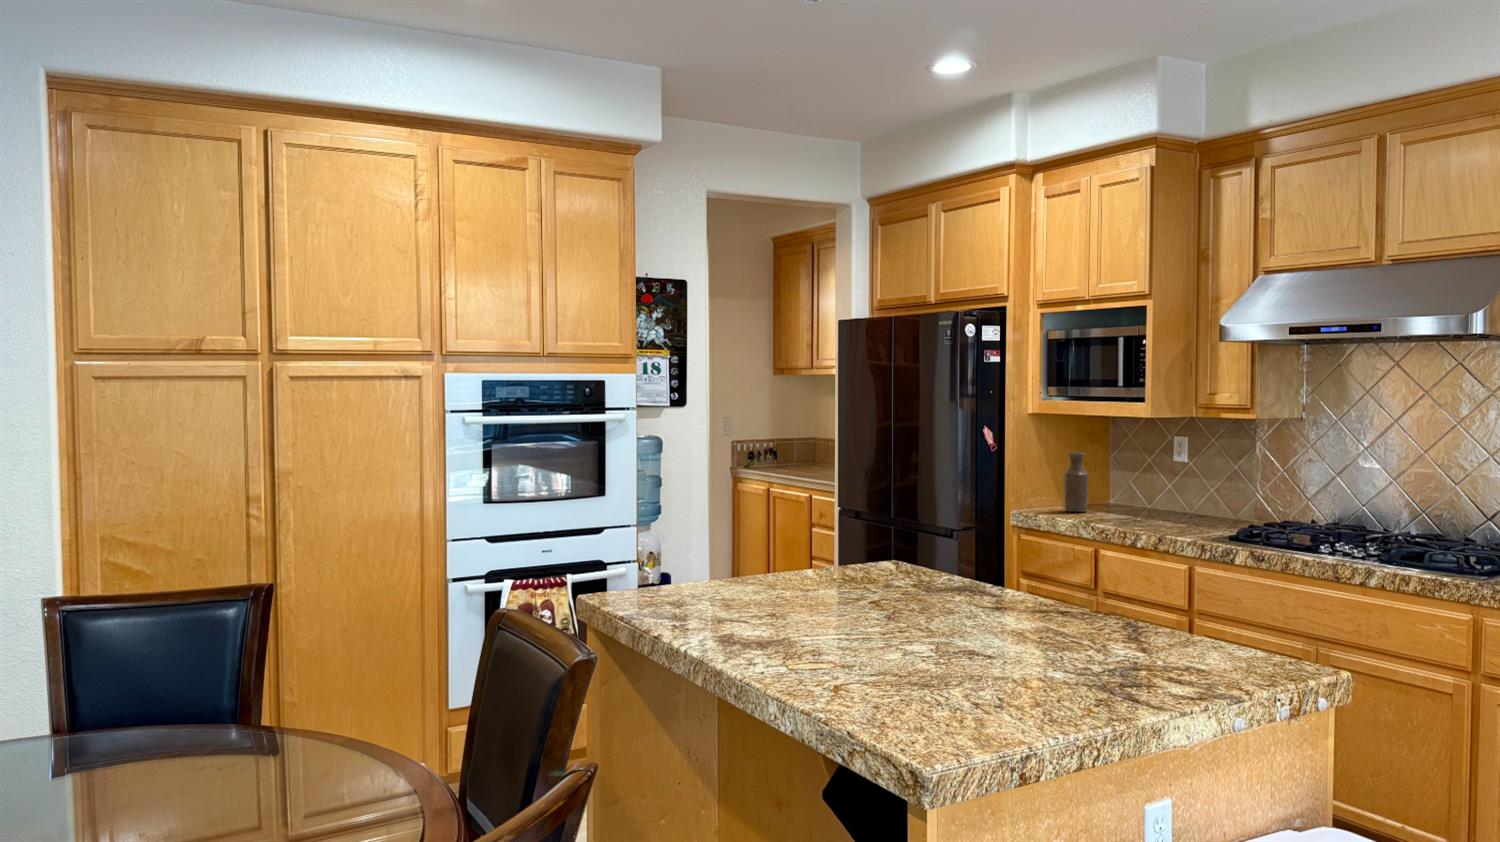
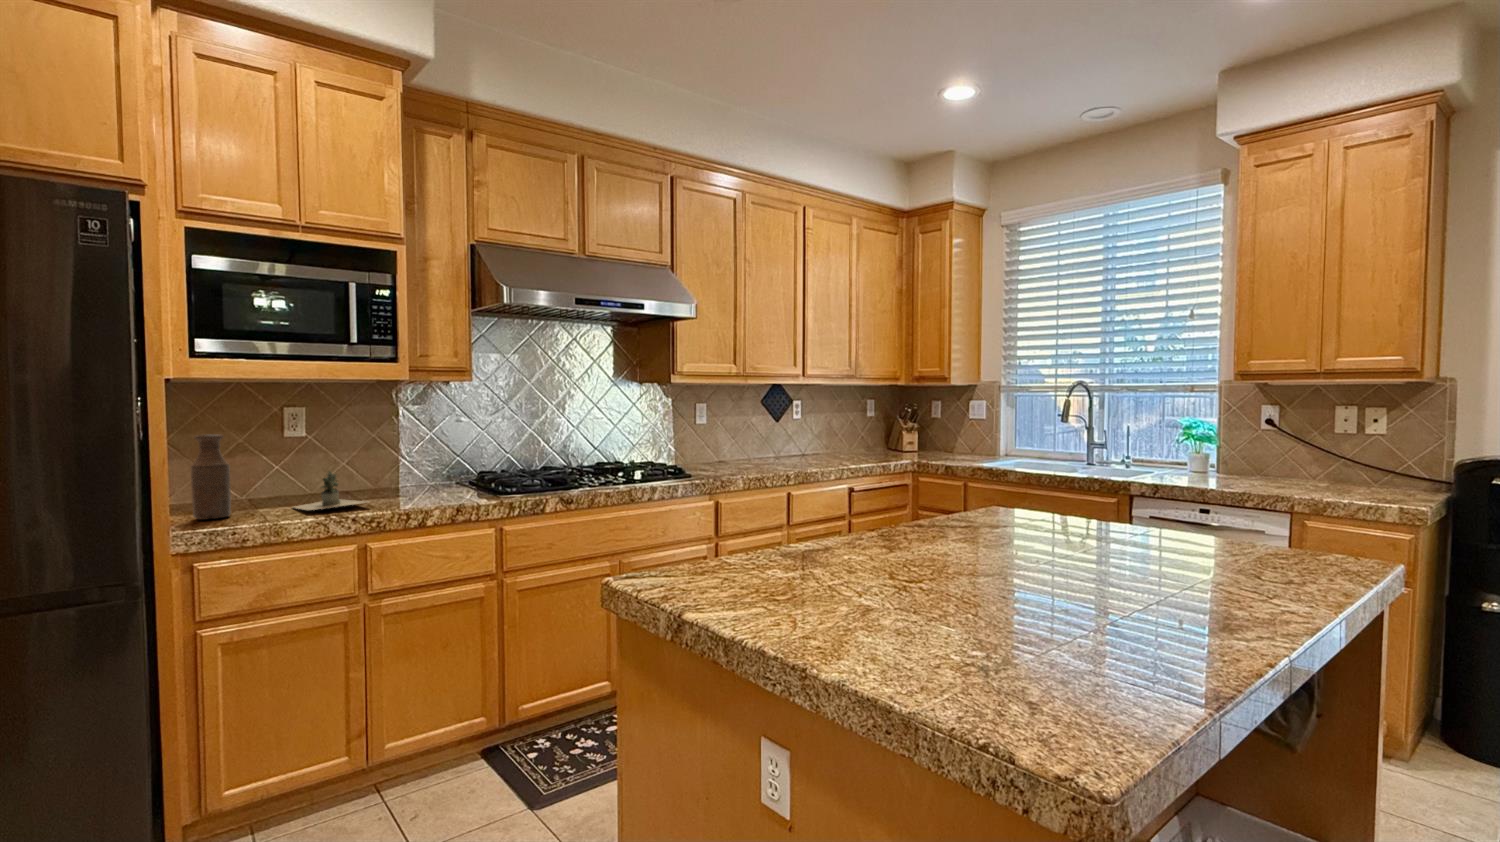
potted plant: none [1098,490,1176,520] -> present [295,471,365,510]

